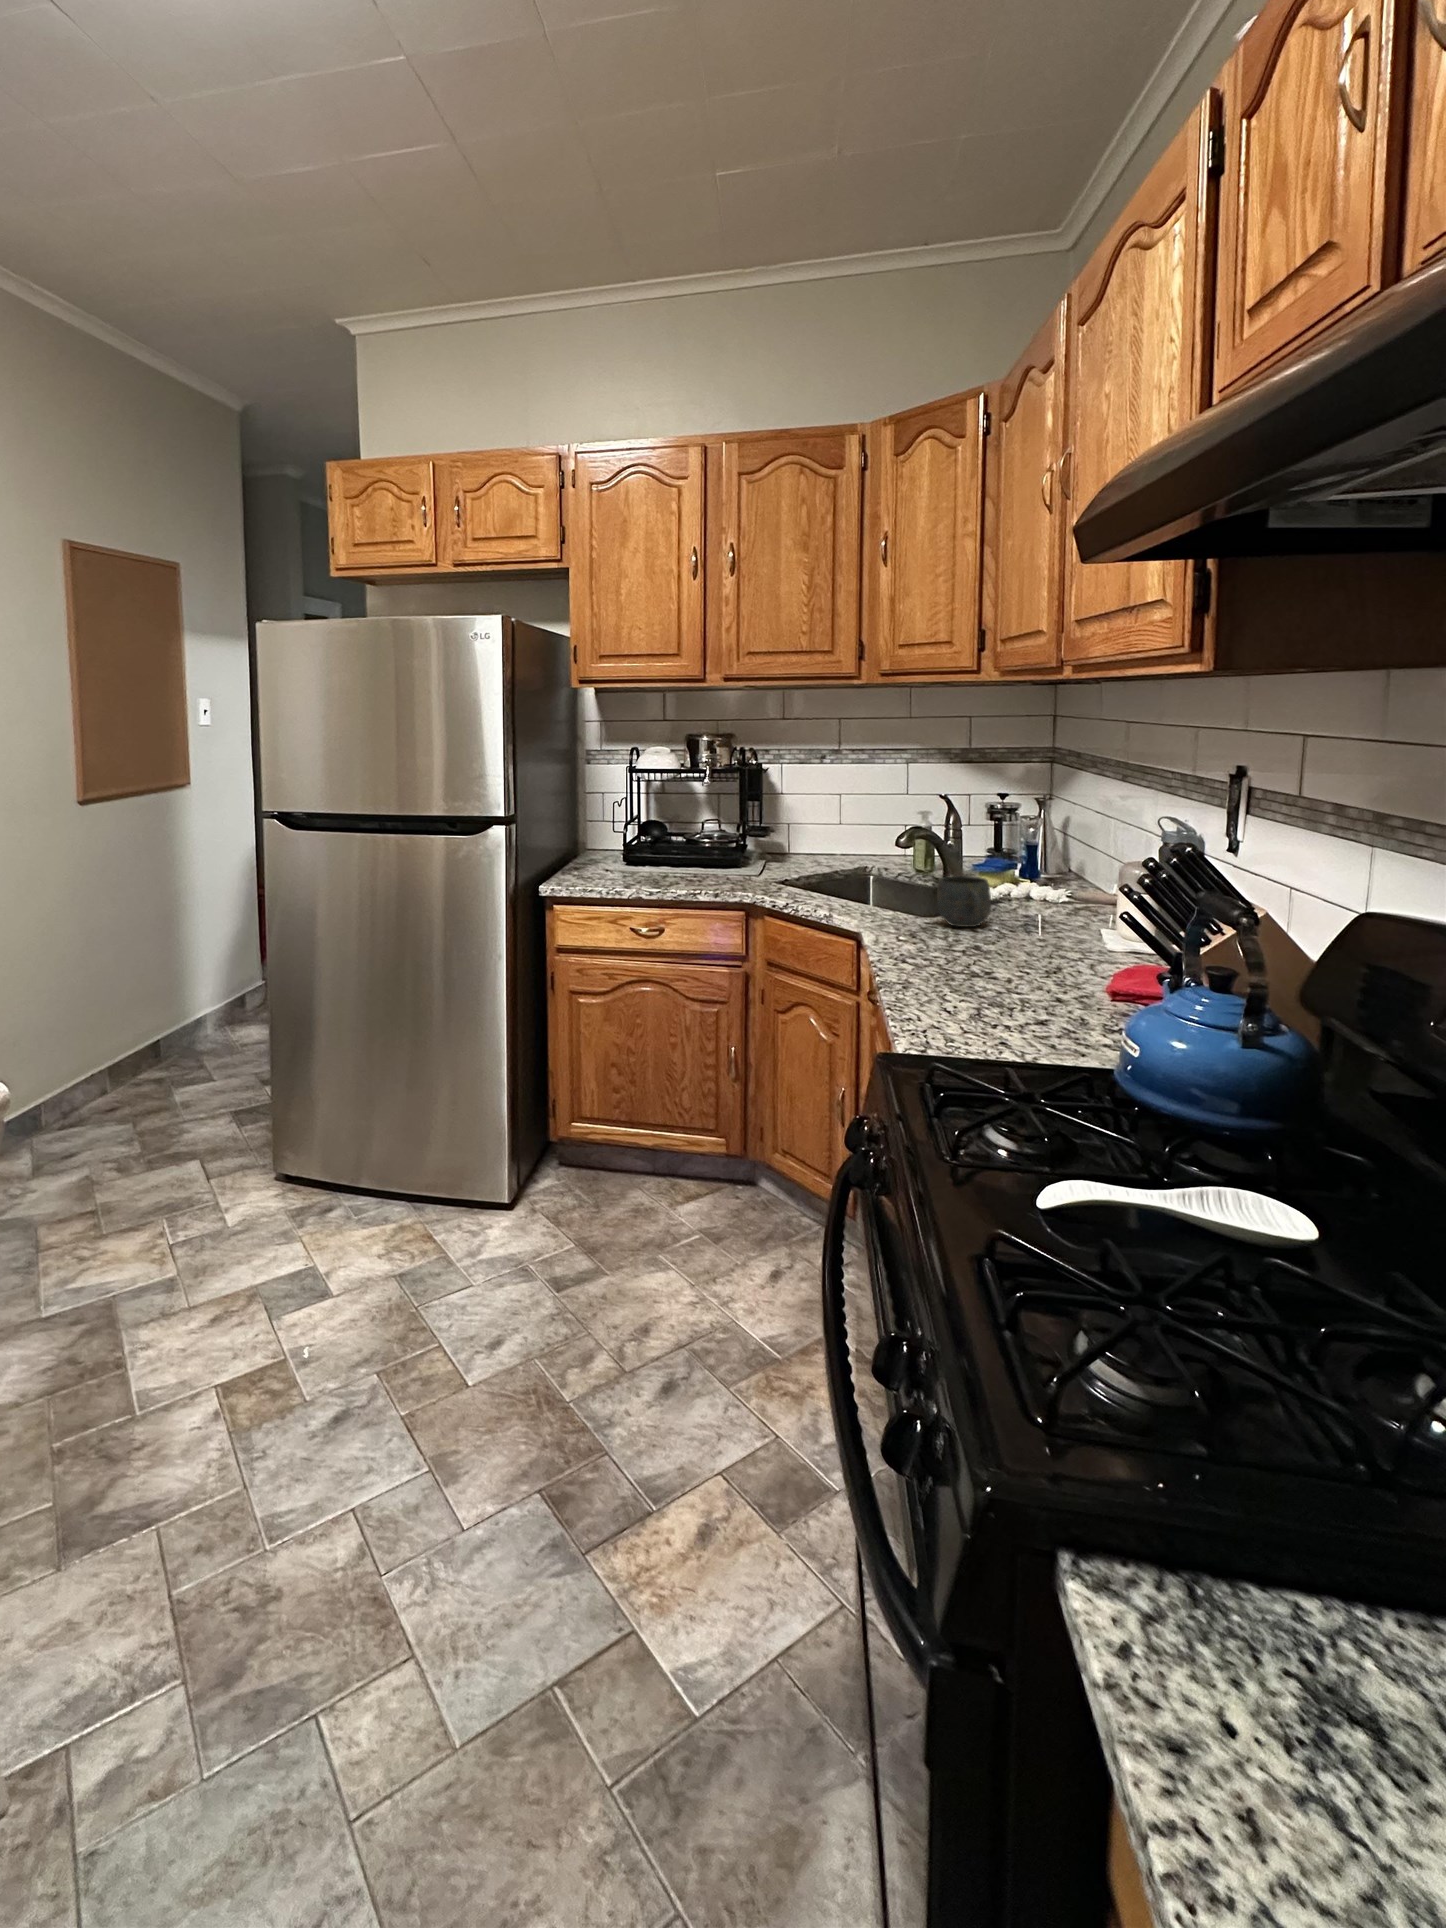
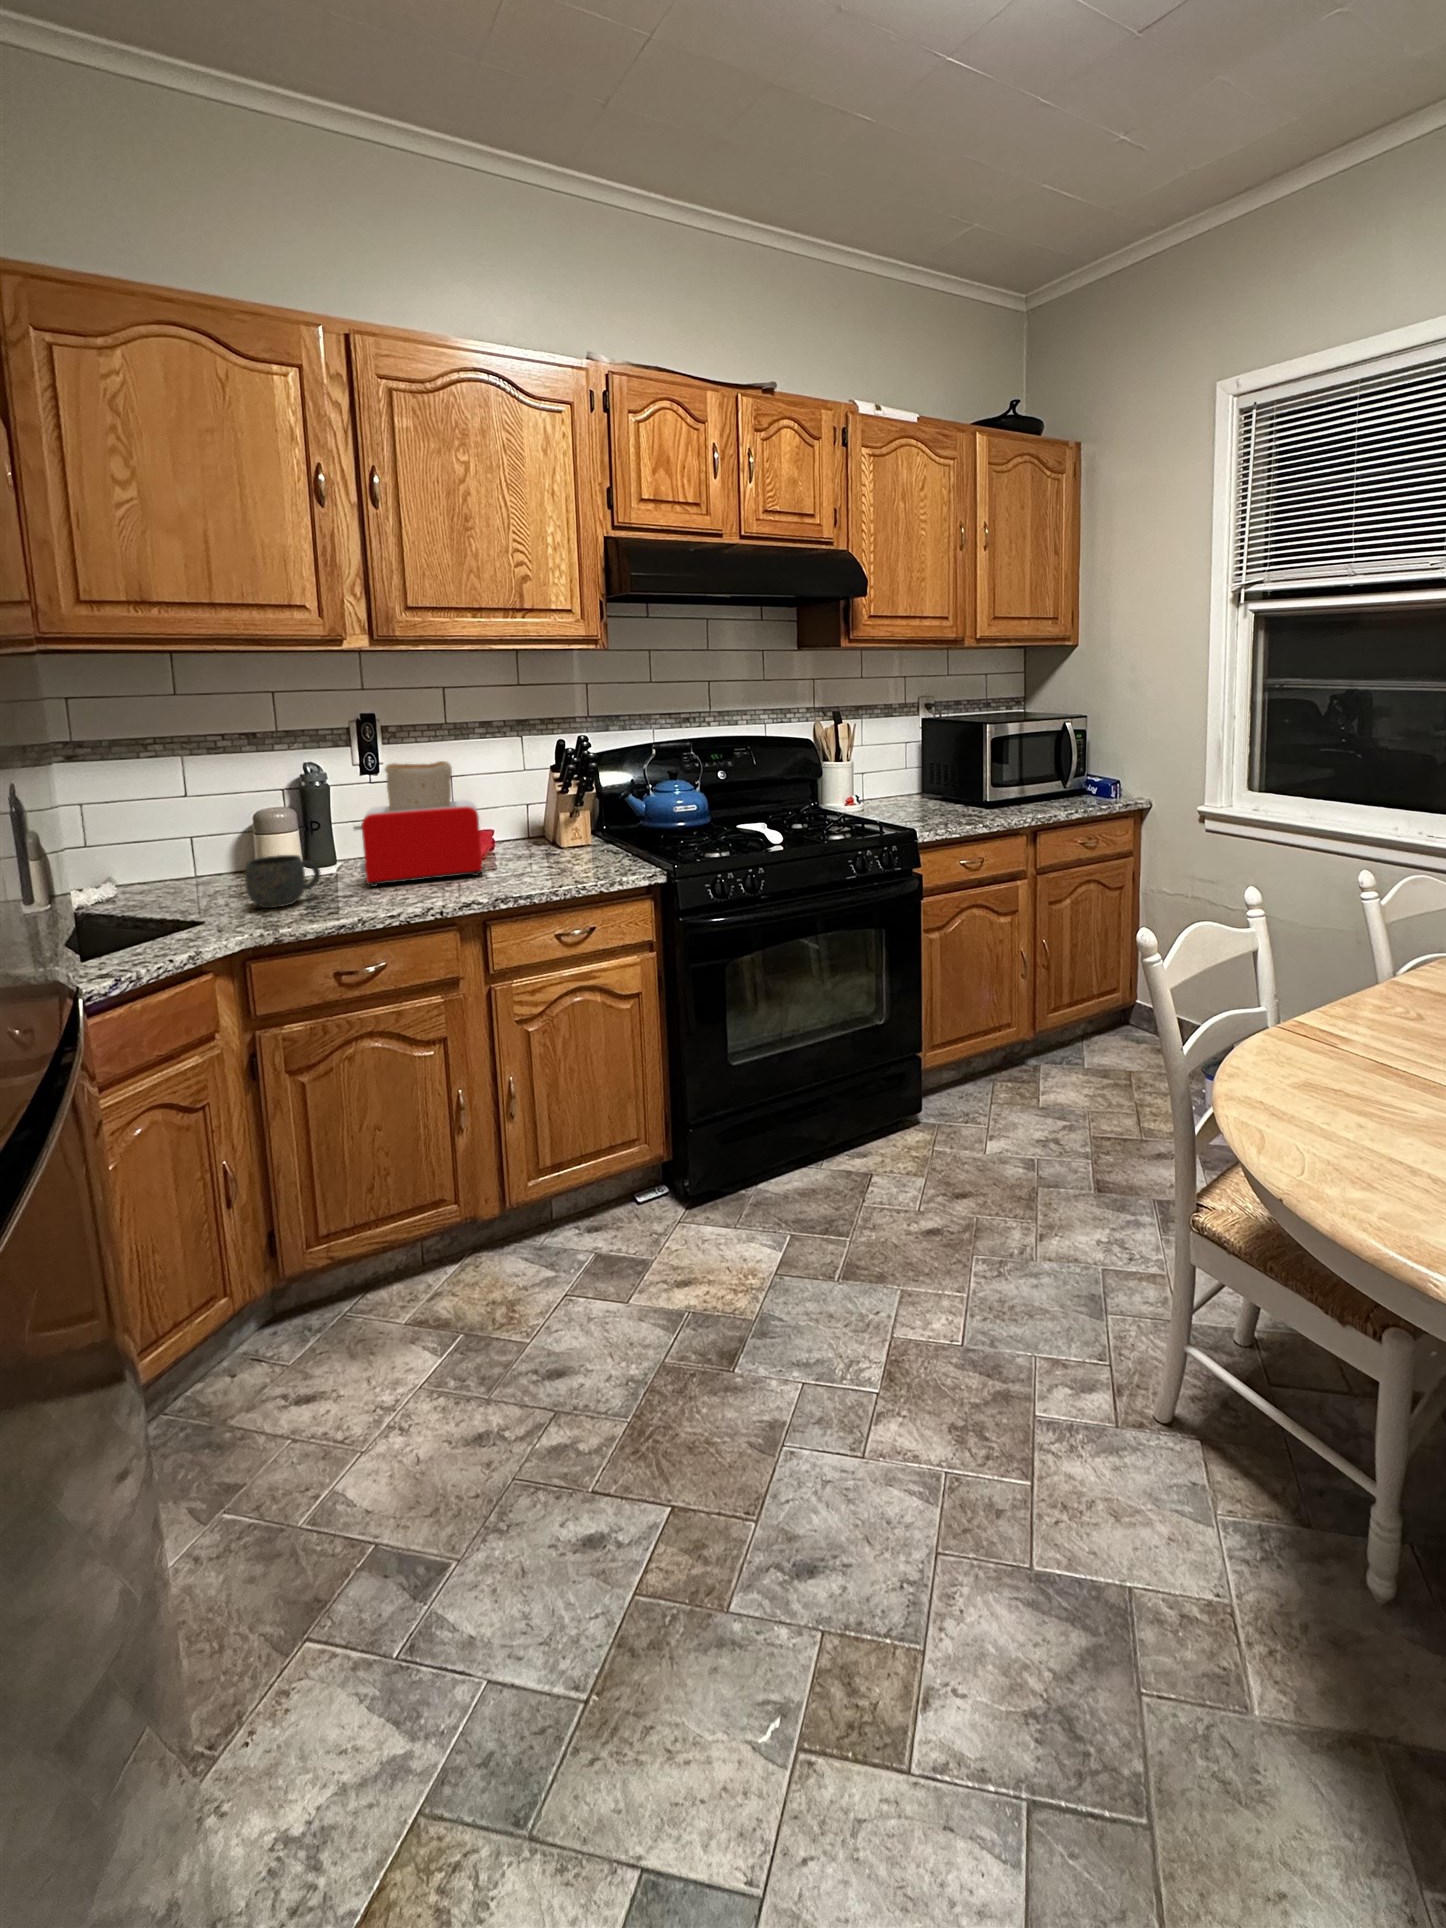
toaster: none [995,807,1084,976] -> present [353,761,483,887]

